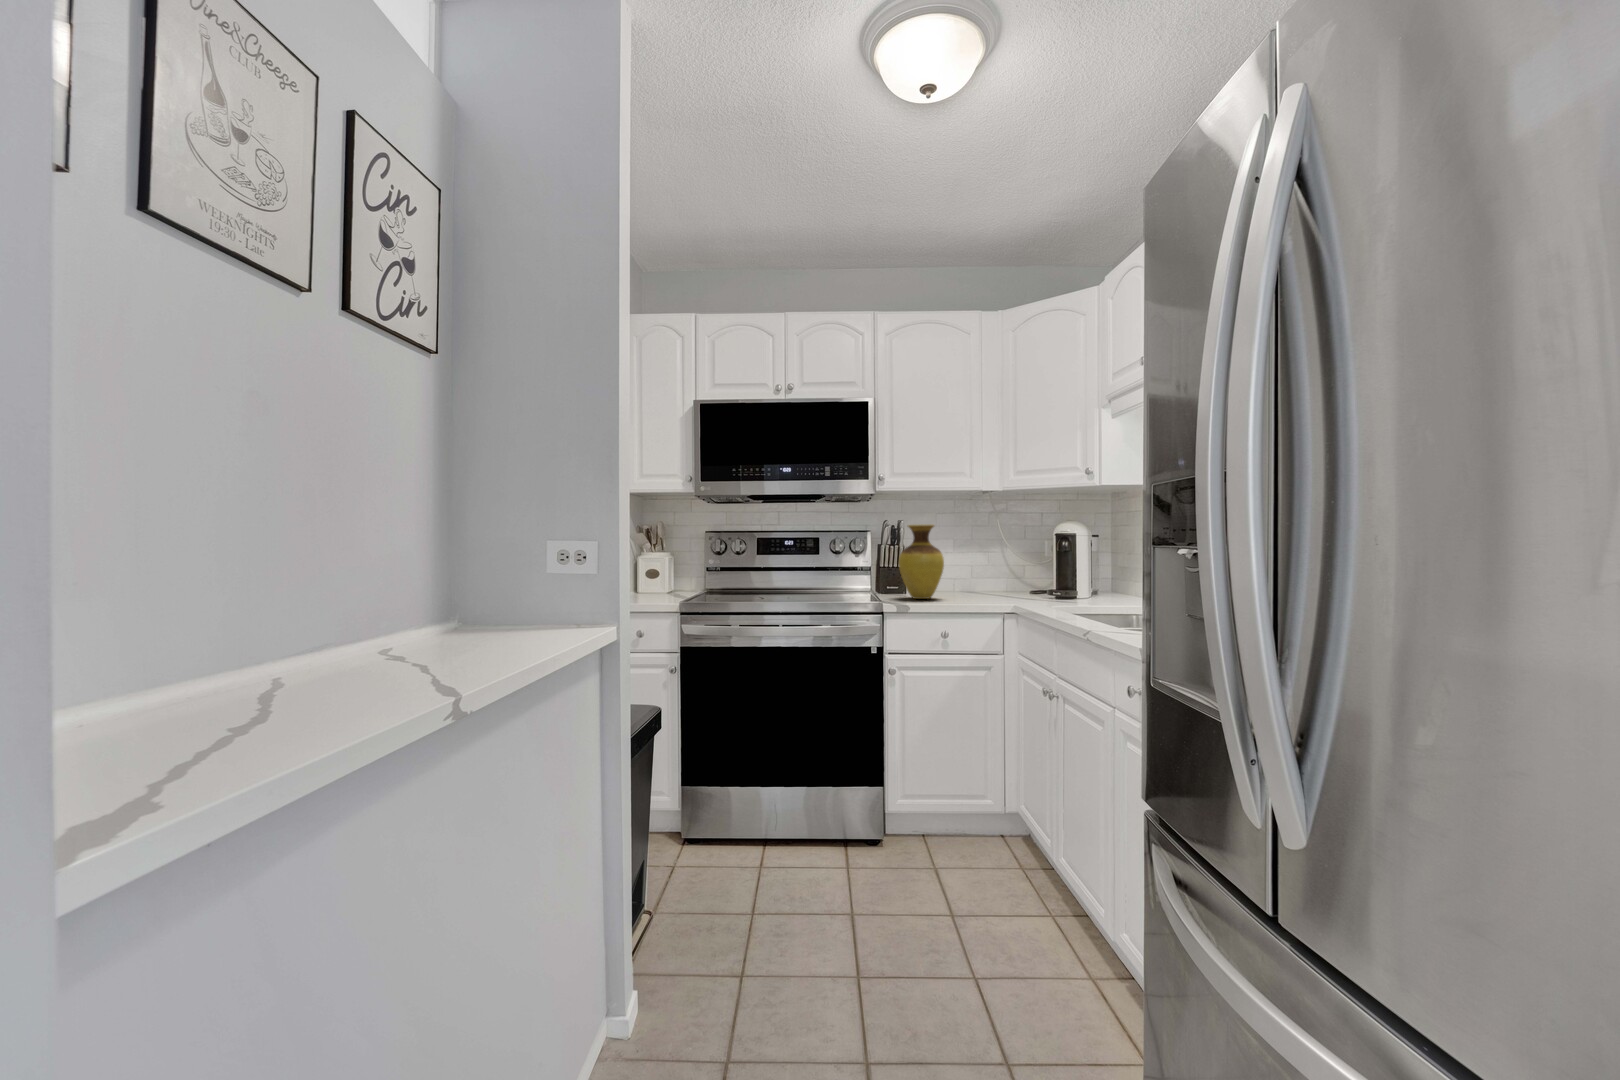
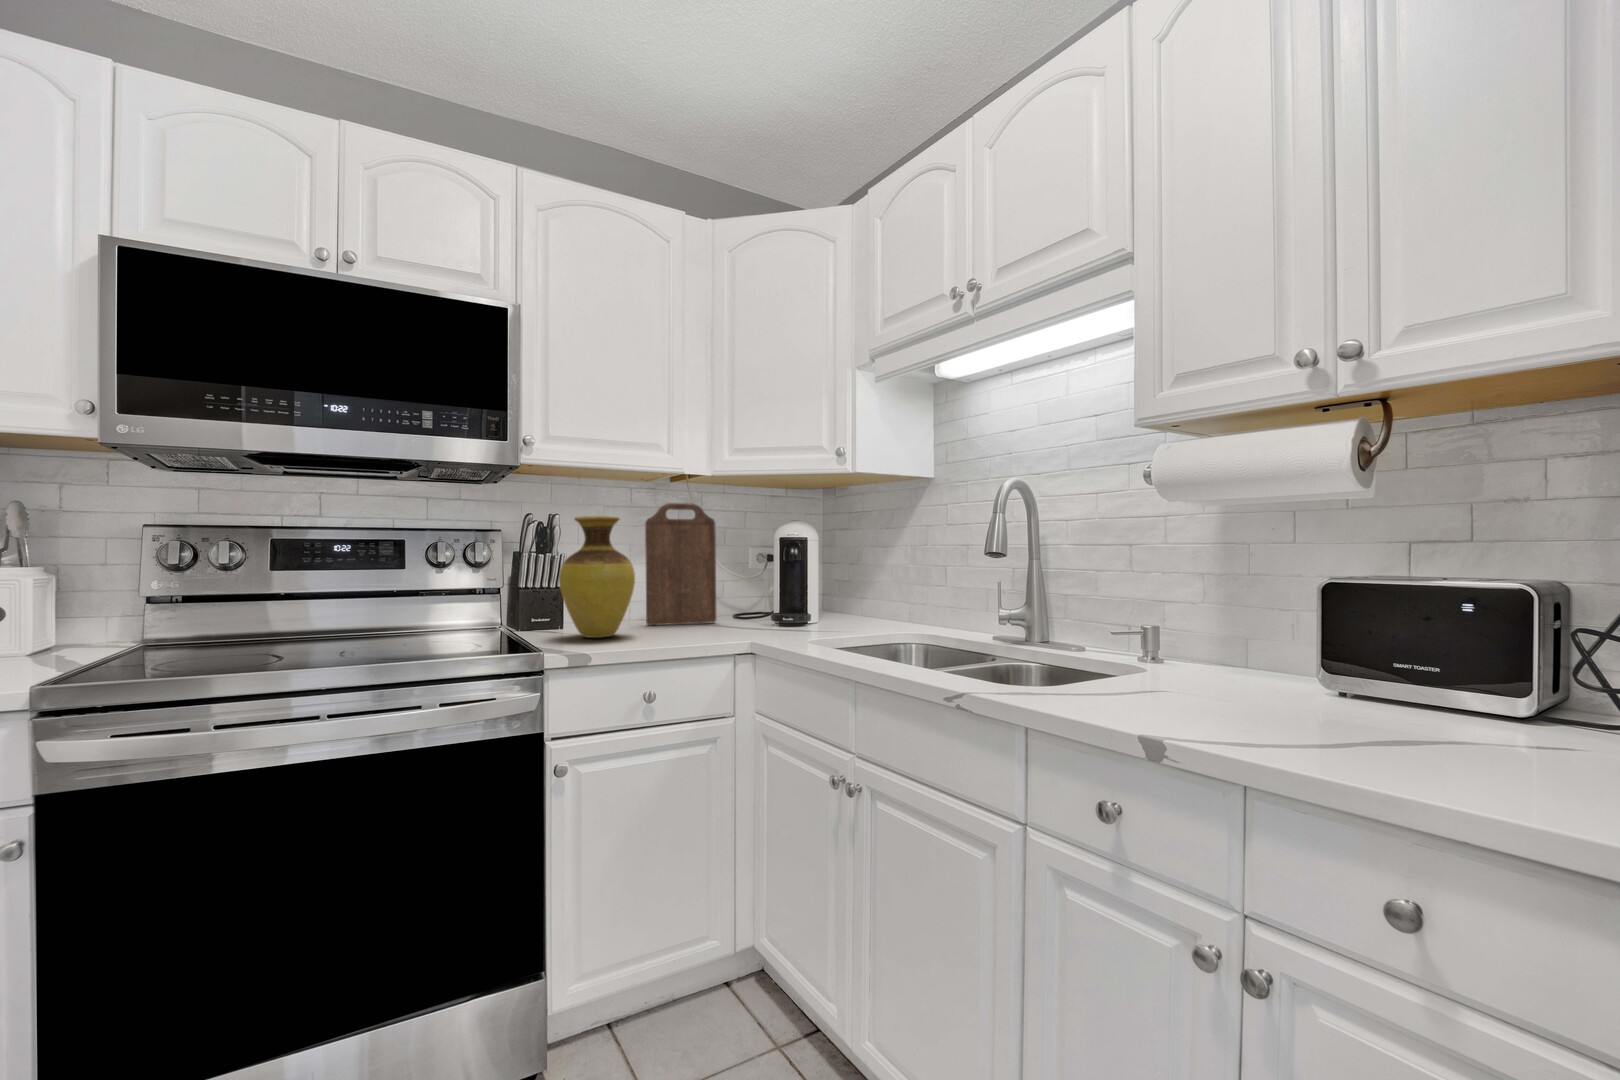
cutting board: none [959,513,1008,595] -> present [645,503,716,625]

